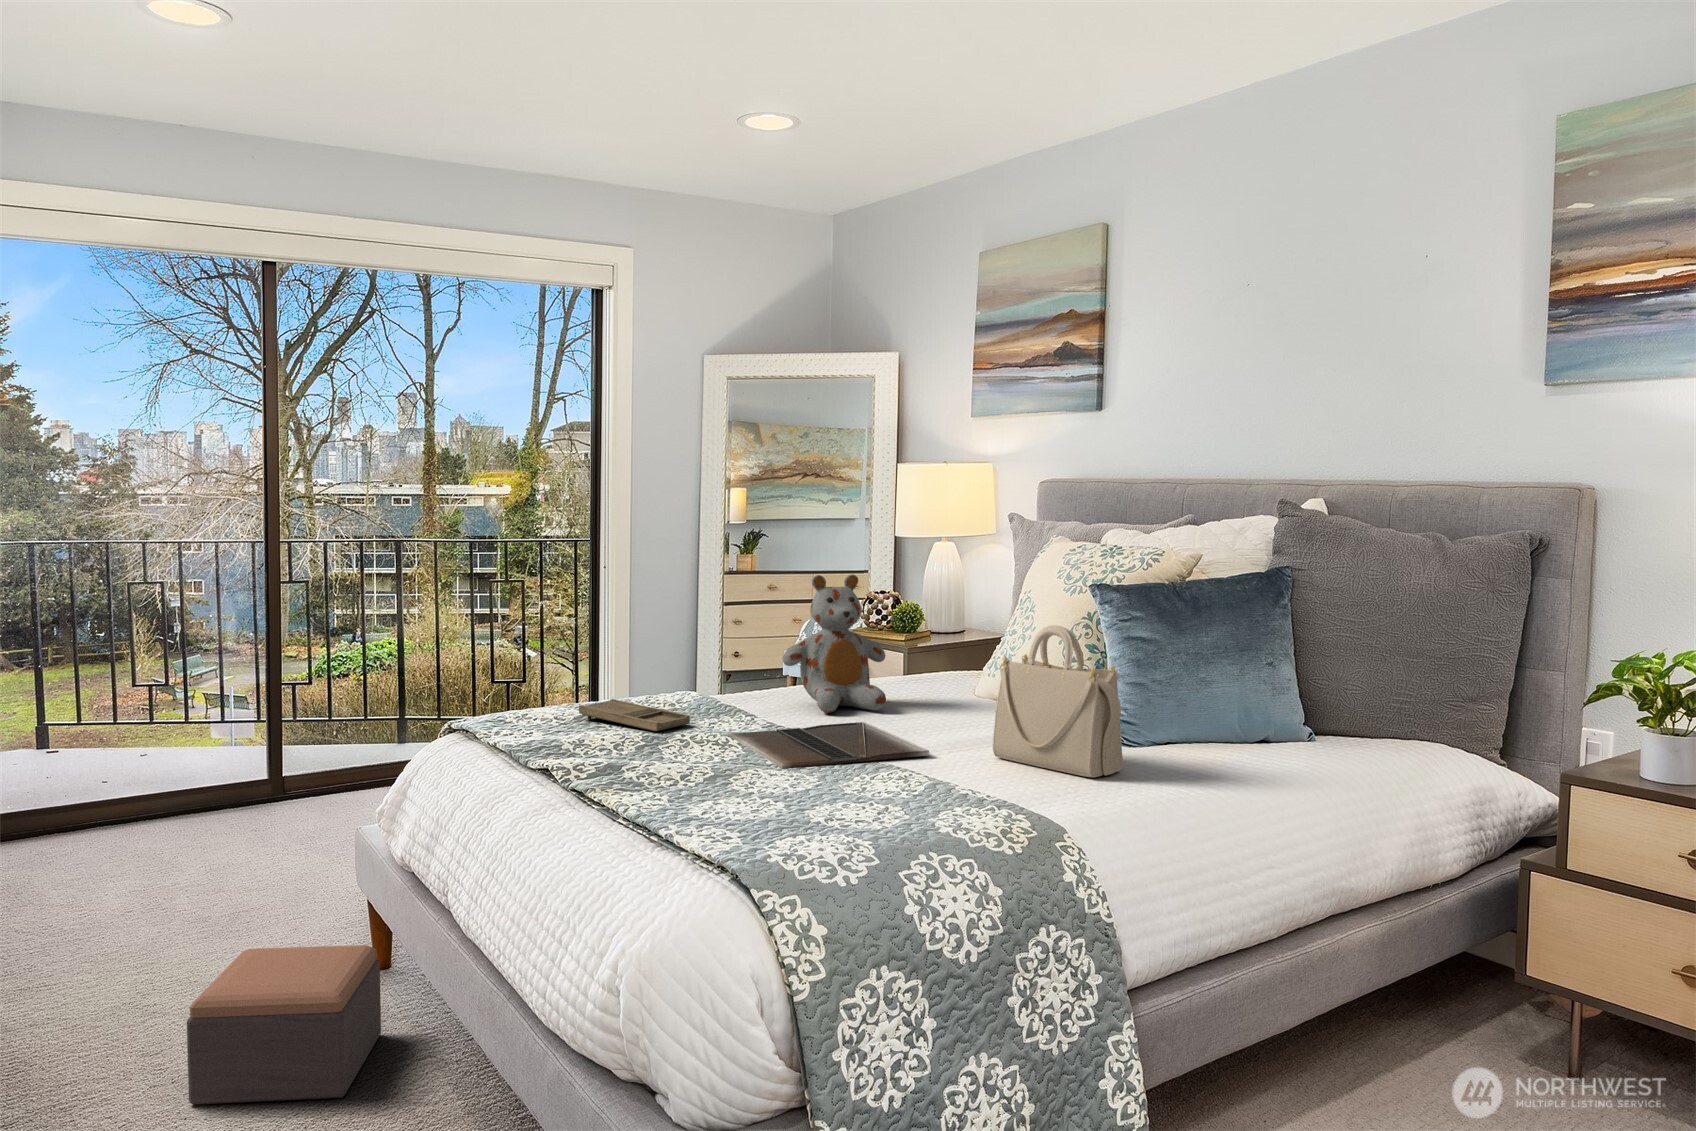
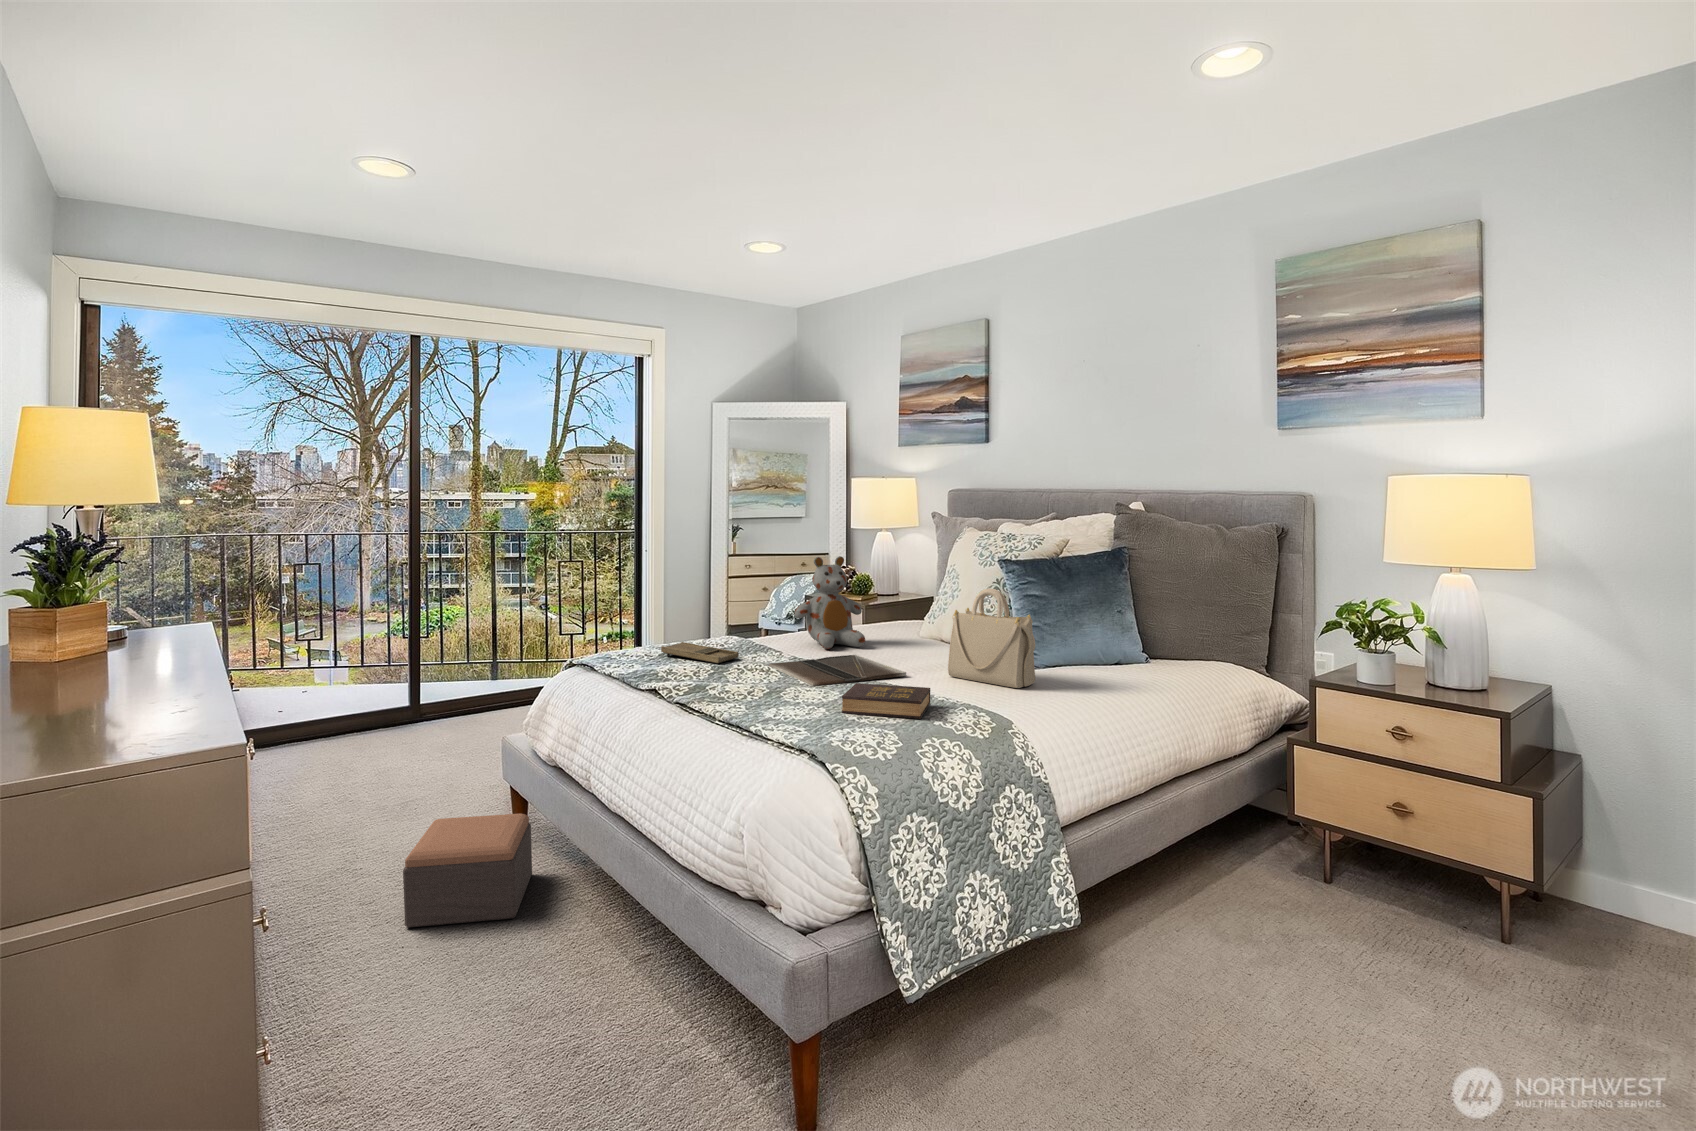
hardback book: none [807,765,947,821] -> present [842,683,930,719]

